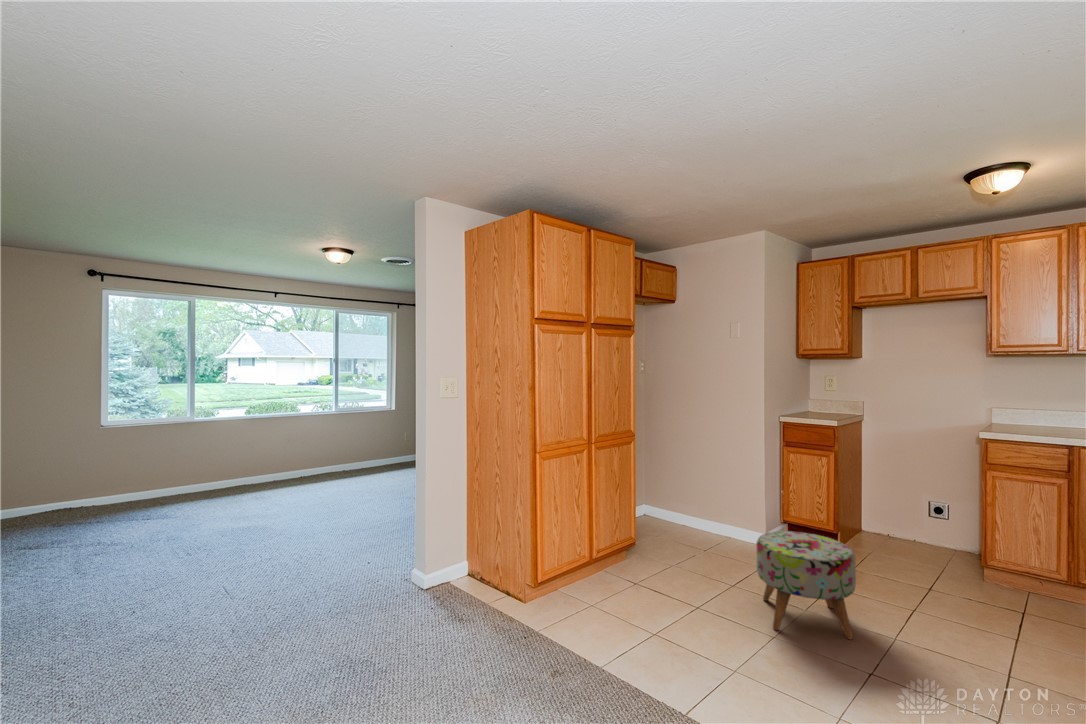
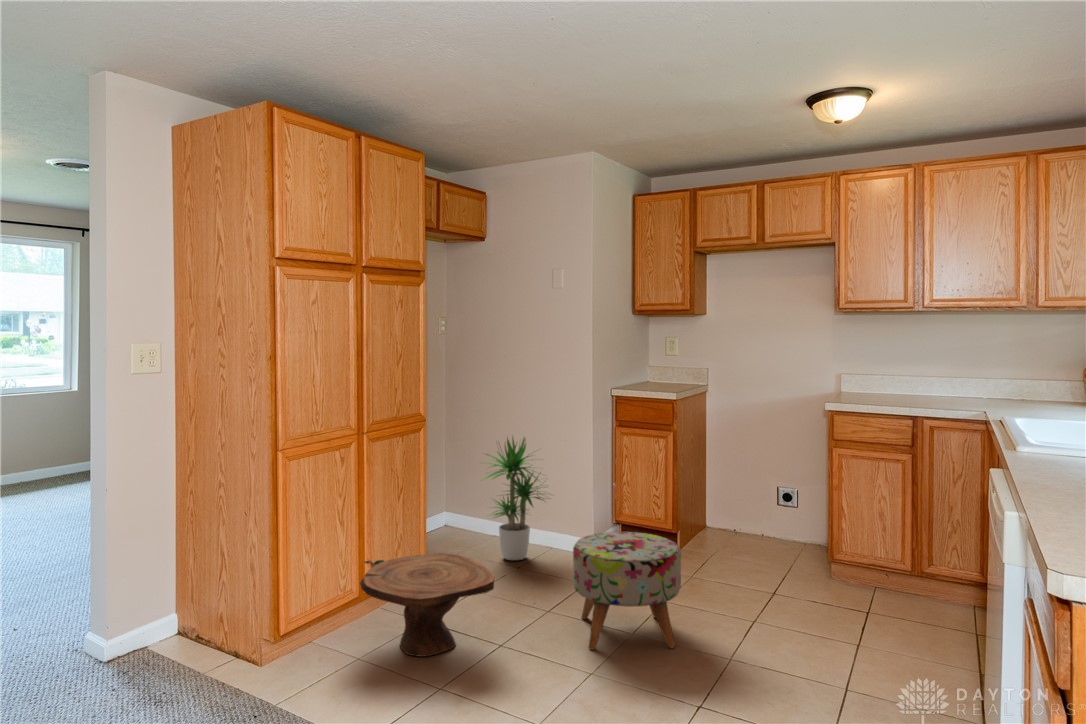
potted plant: none [673,447,735,544] -> present [483,438,545,560]
side table: none [590,535,692,617] -> present [360,553,494,657]

